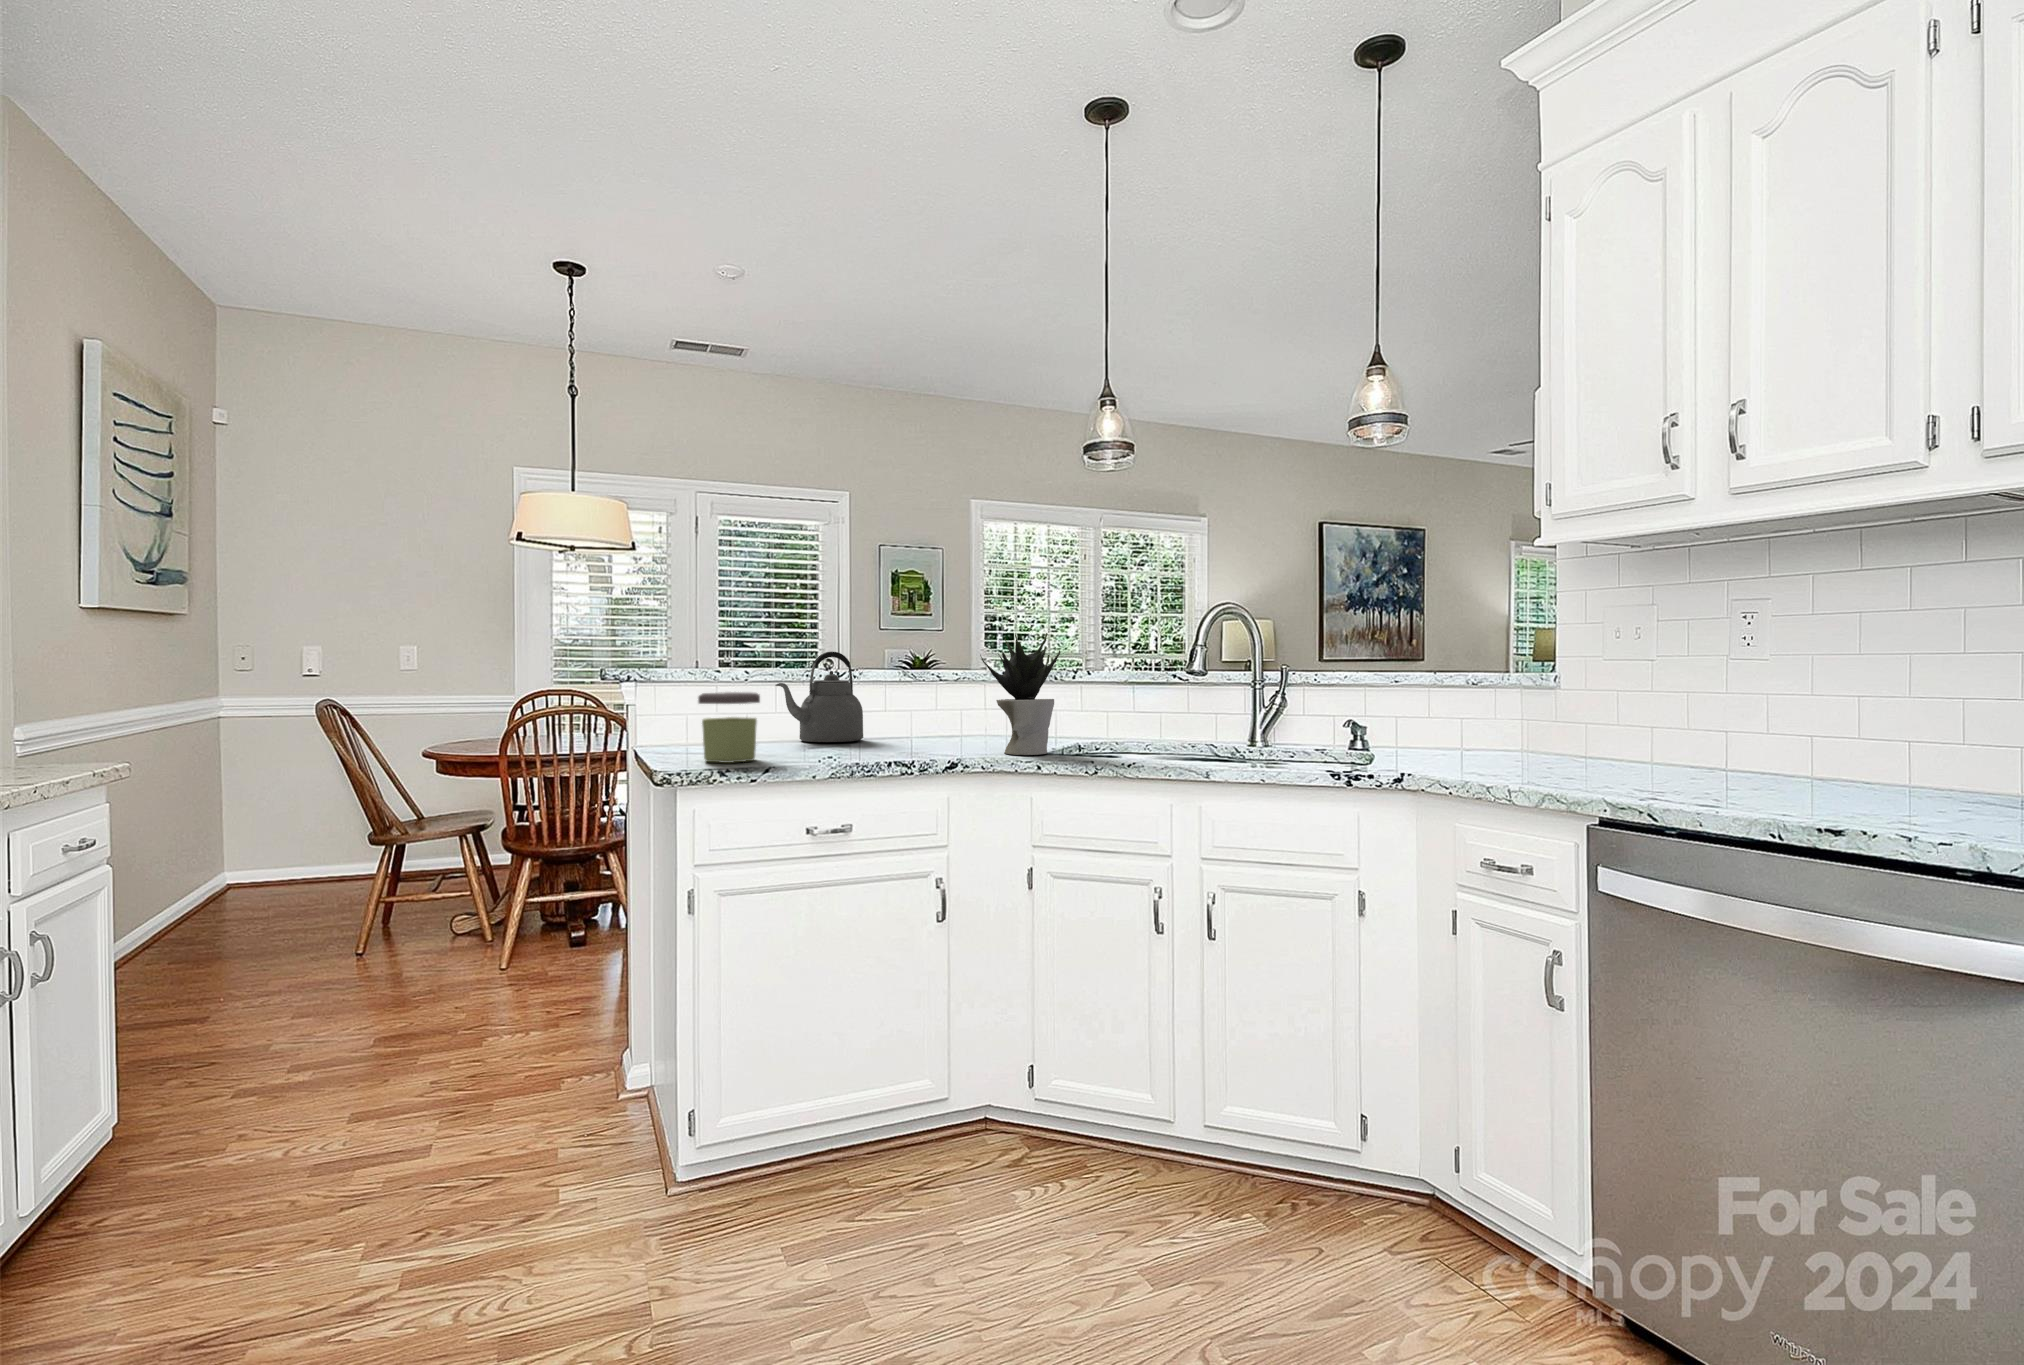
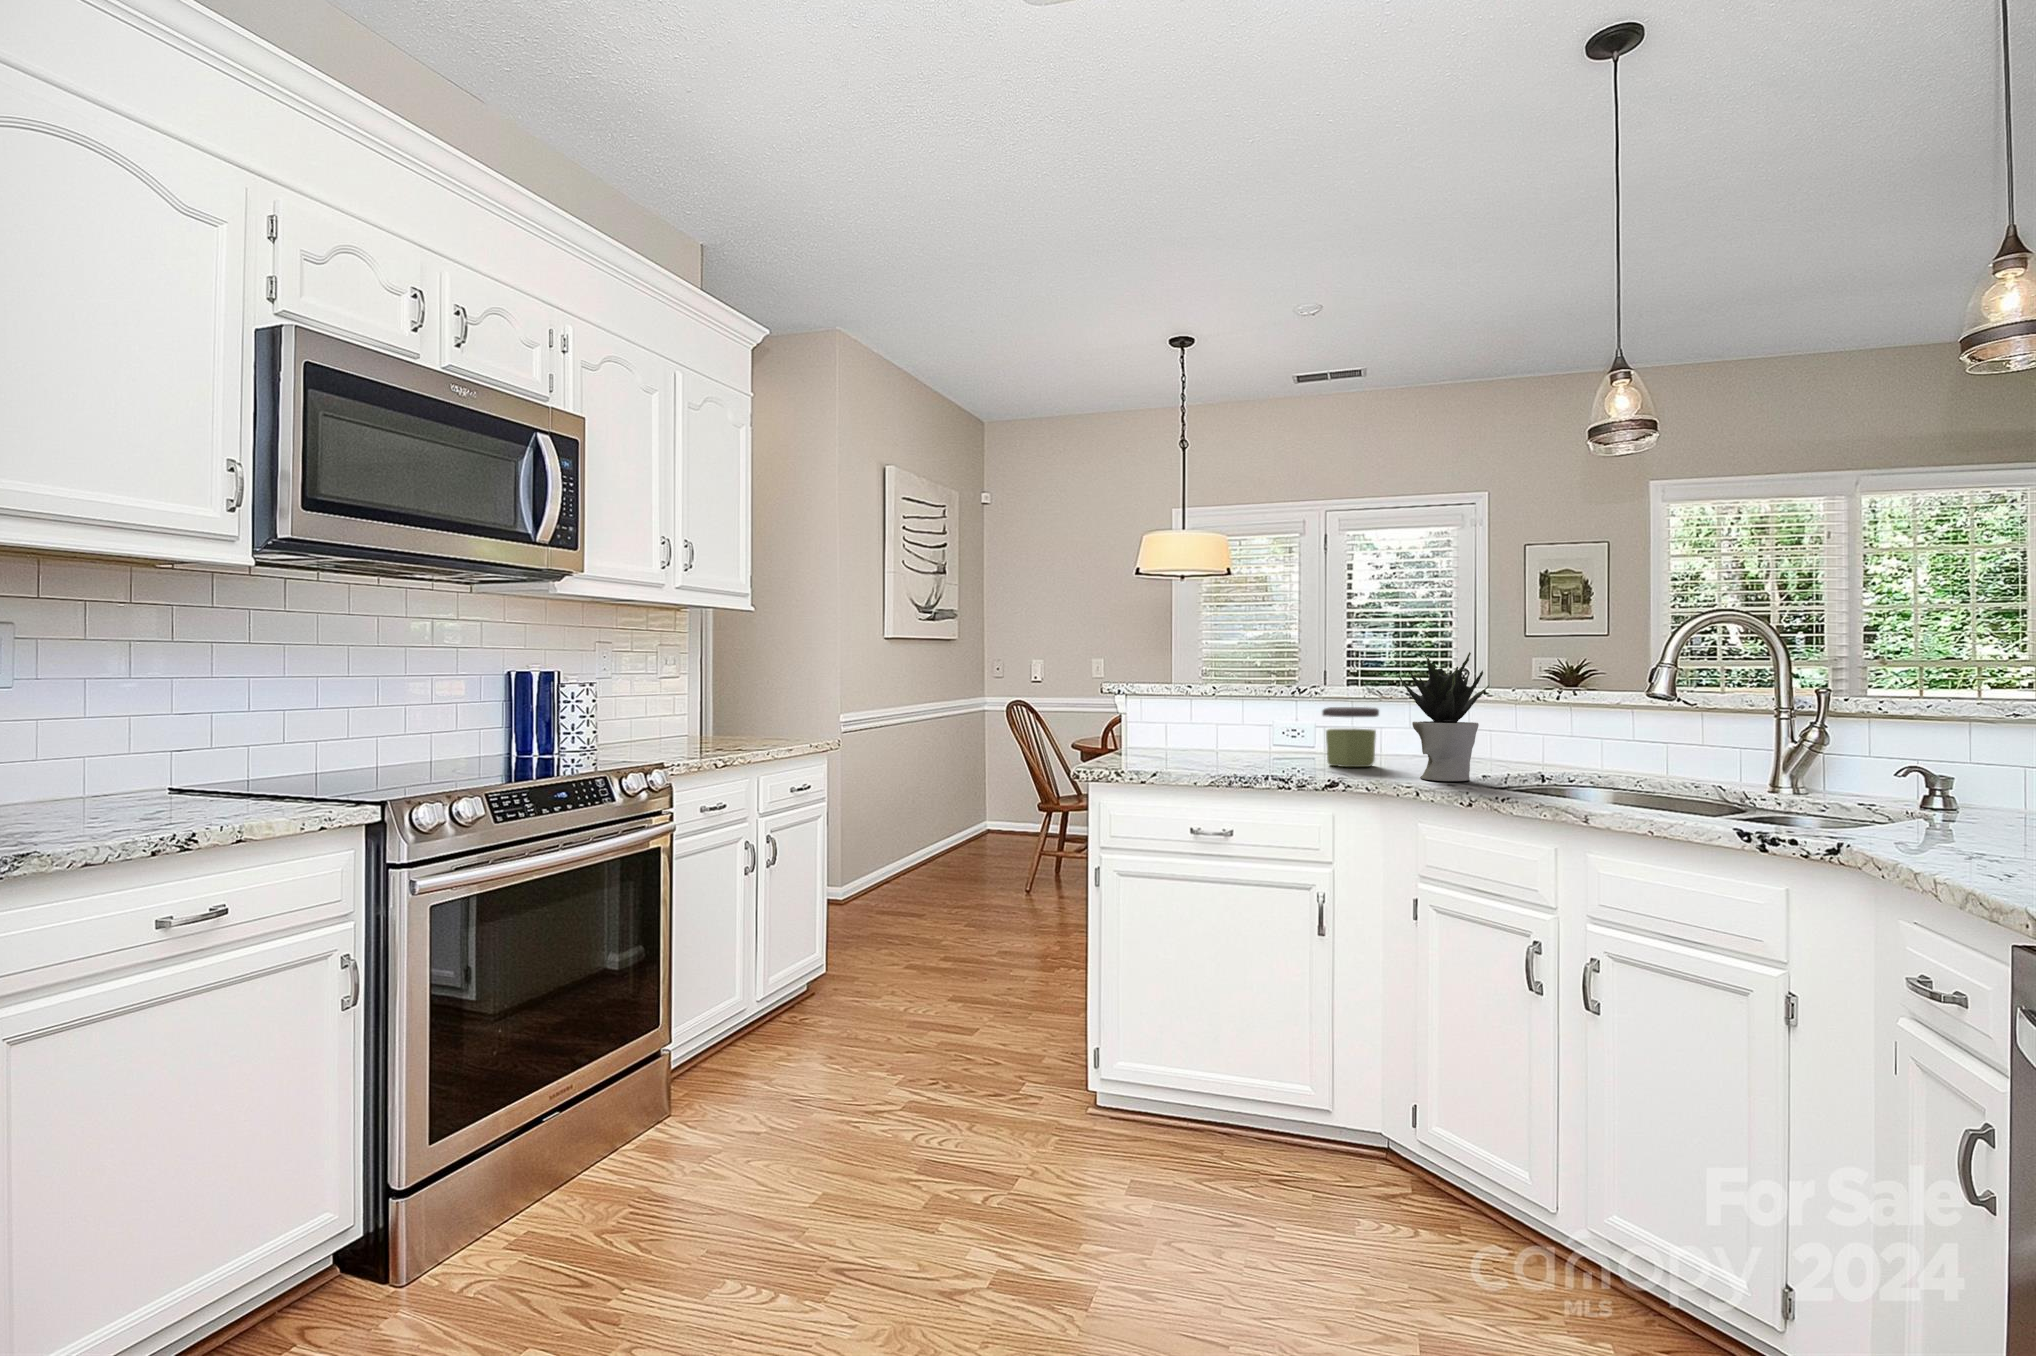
kettle: present [776,652,863,742] -> none [1227,671,1316,756]
jar: present [698,692,760,763] -> present [1322,707,1379,767]

